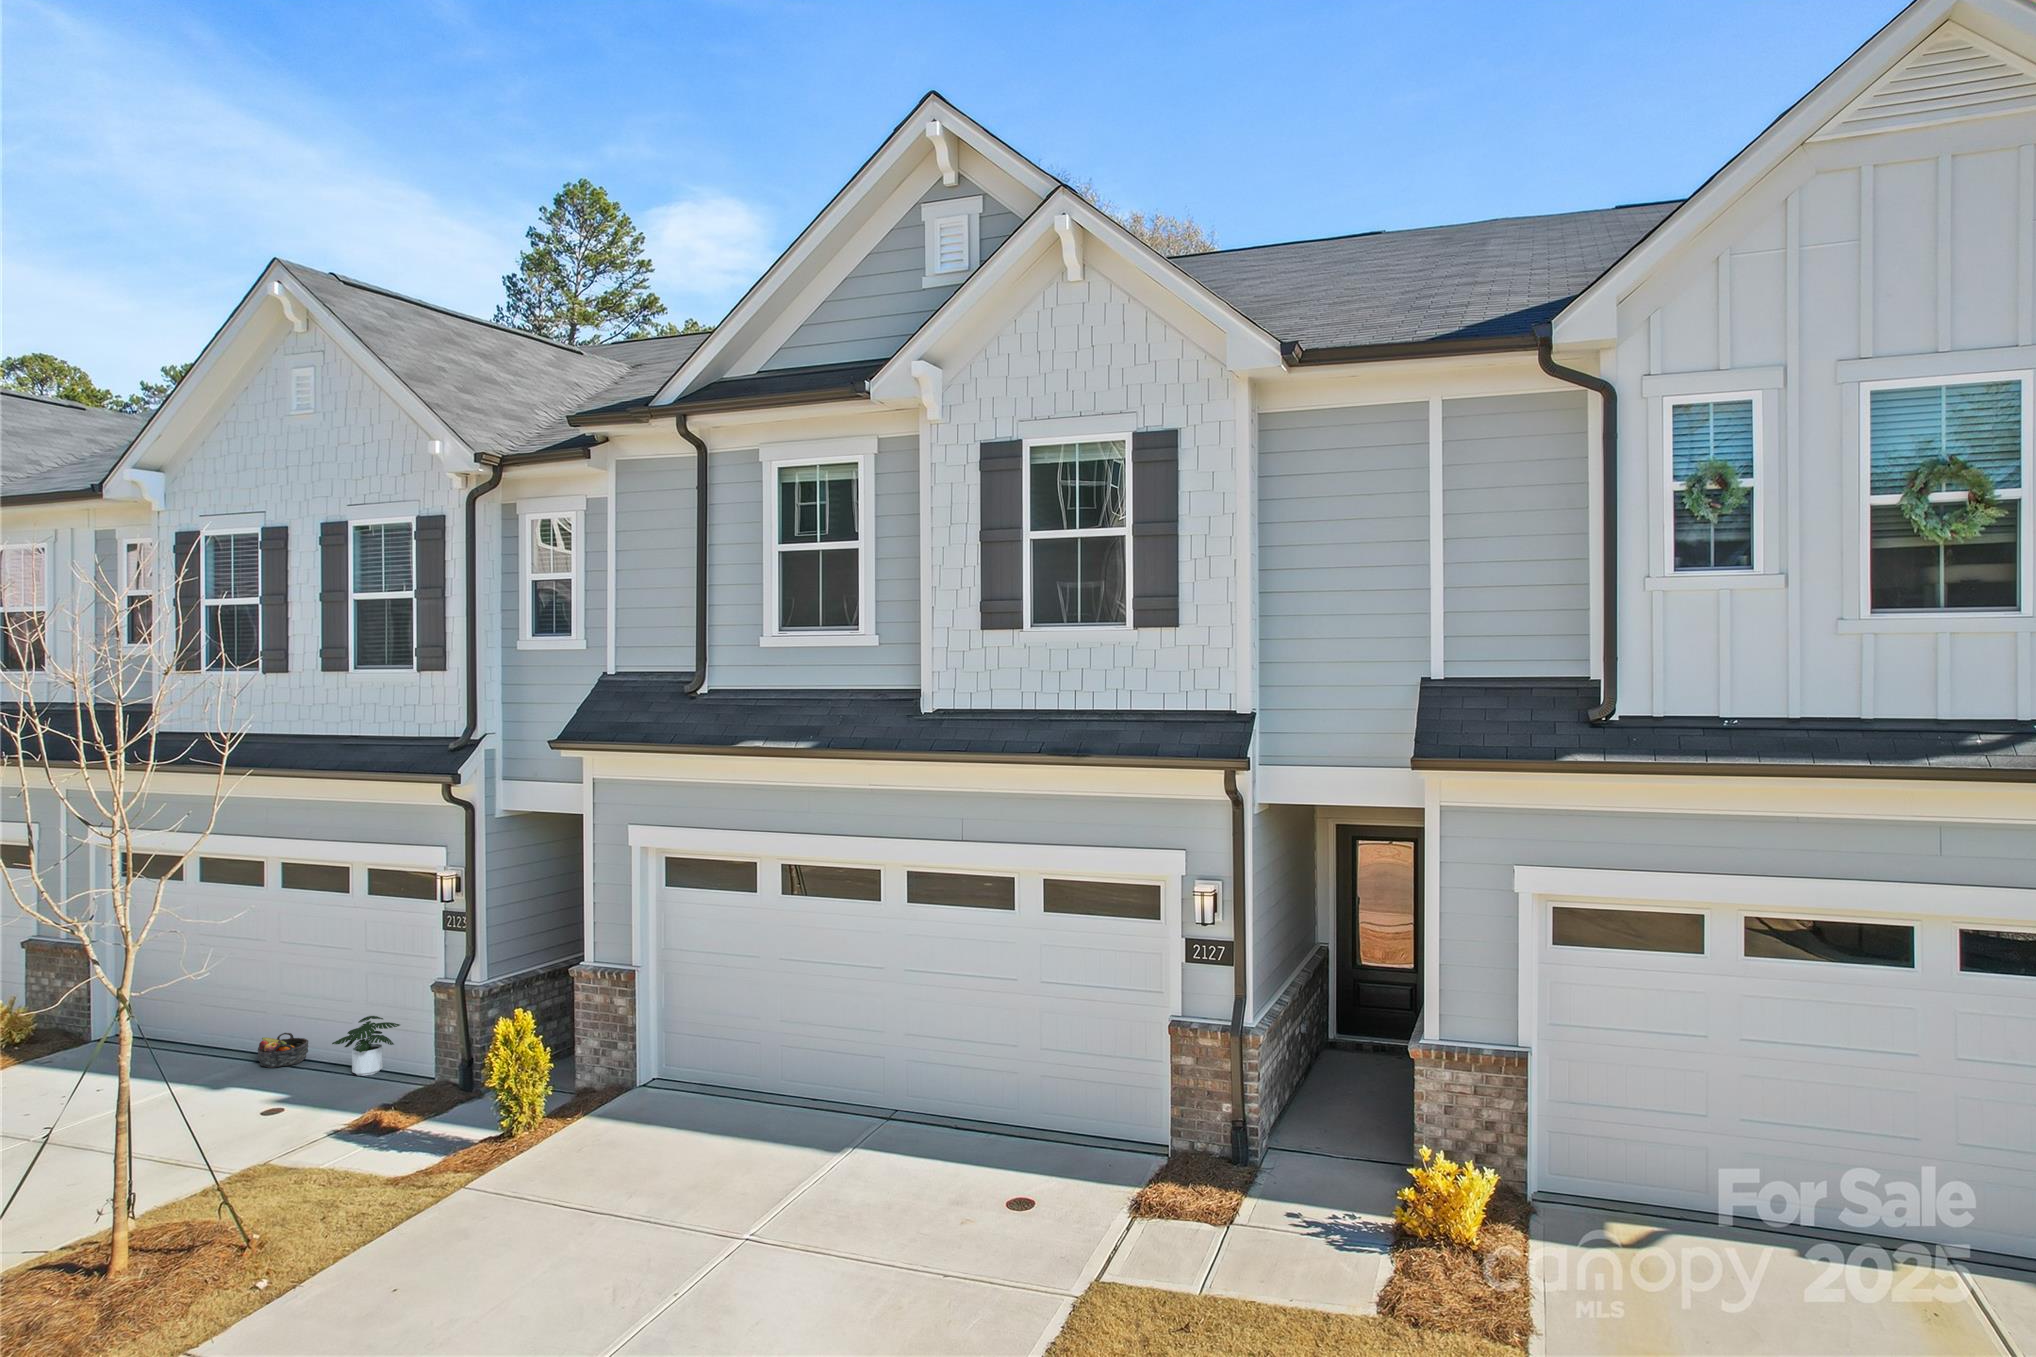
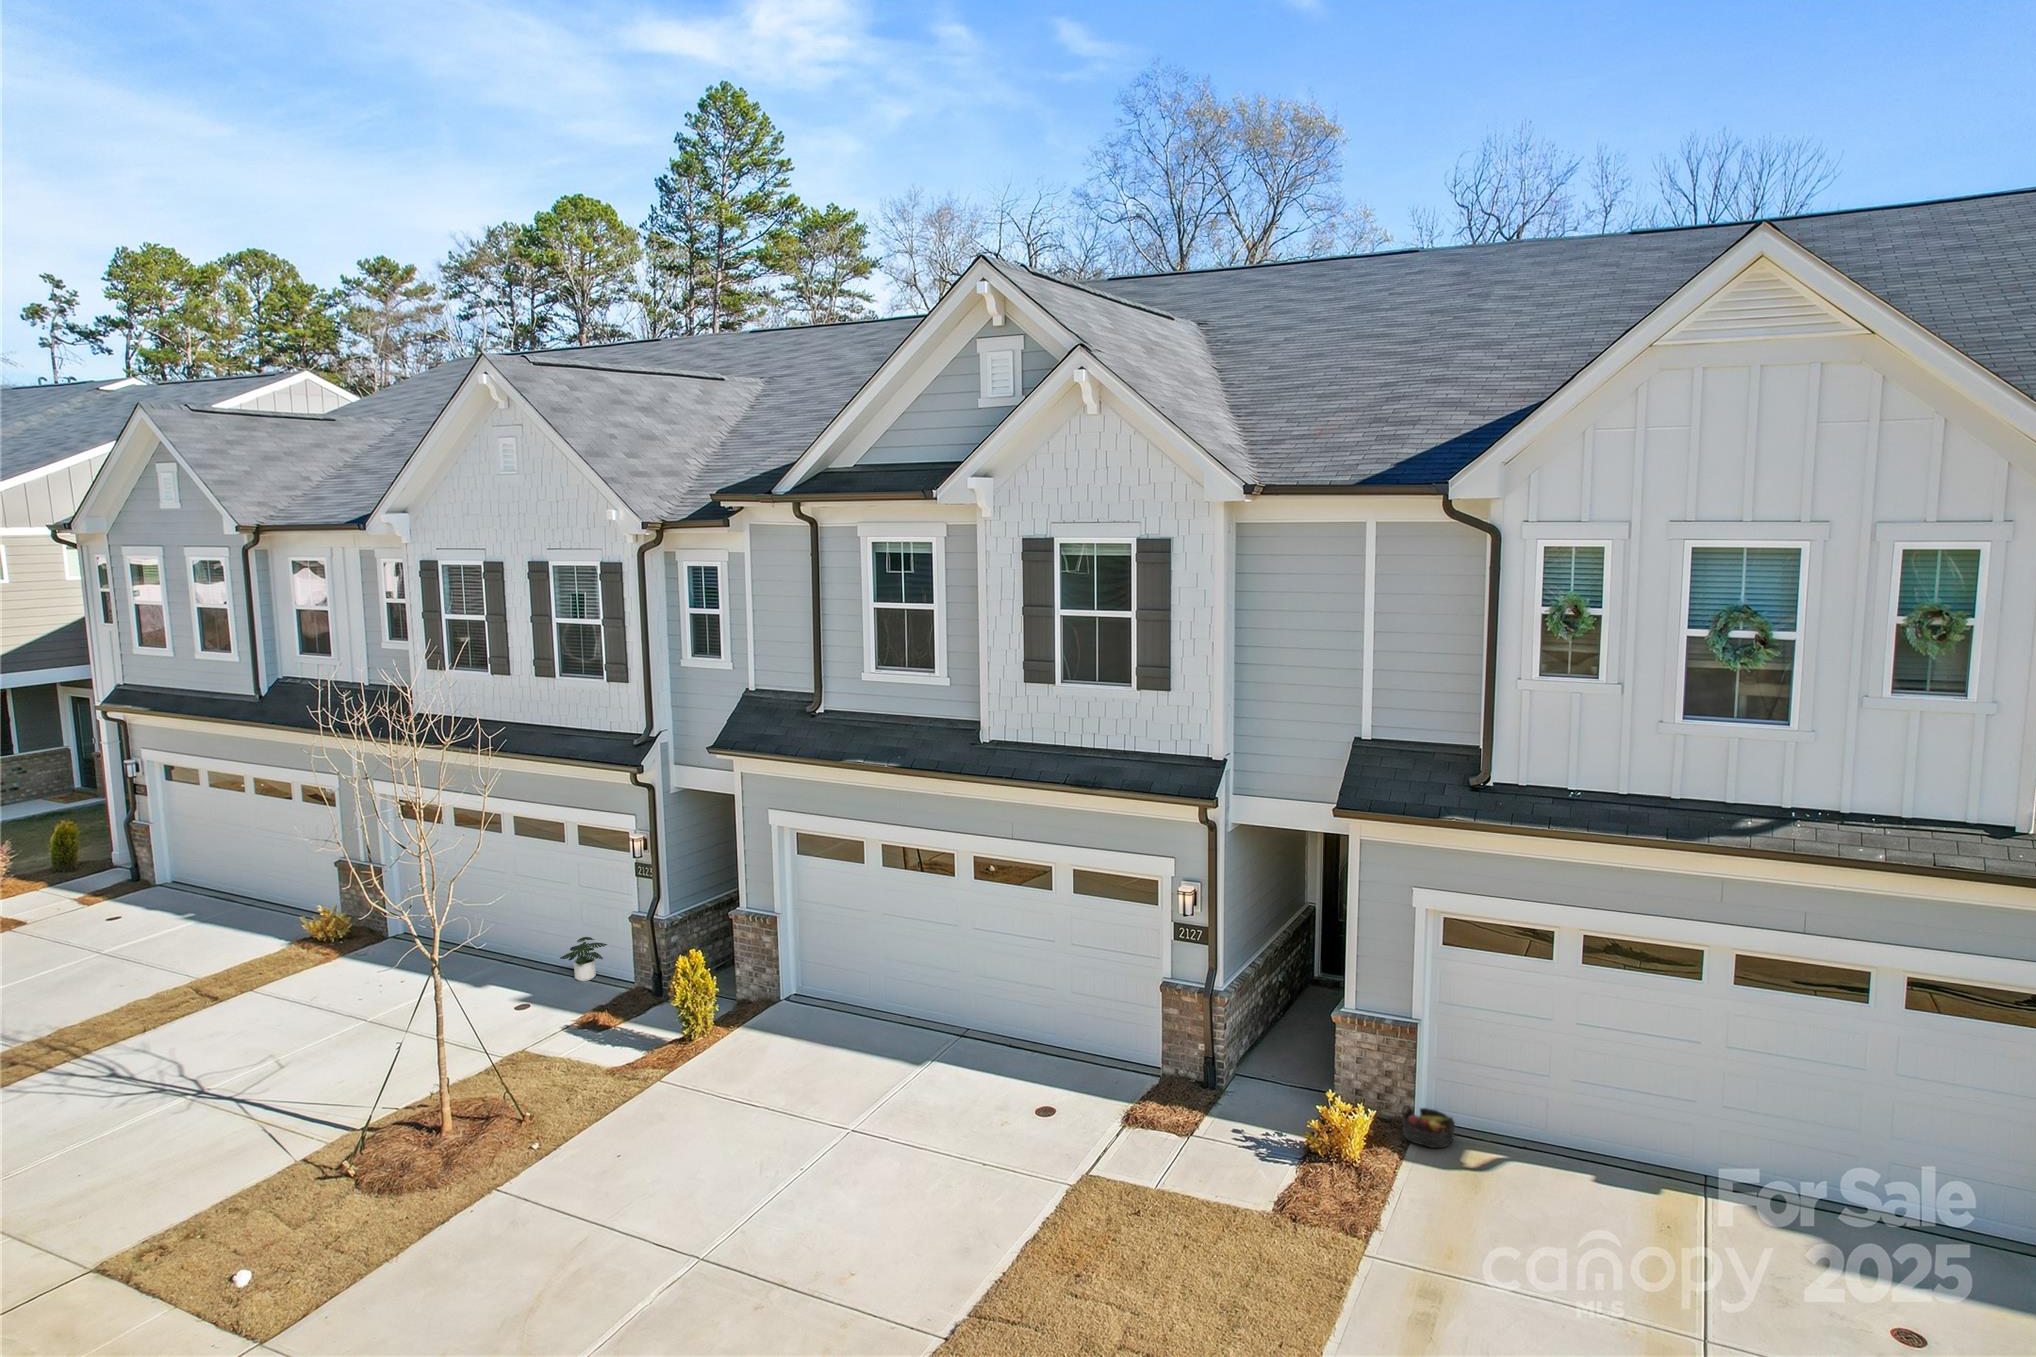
basket: present [258,1033,308,1068] -> present [1402,1105,1455,1148]

